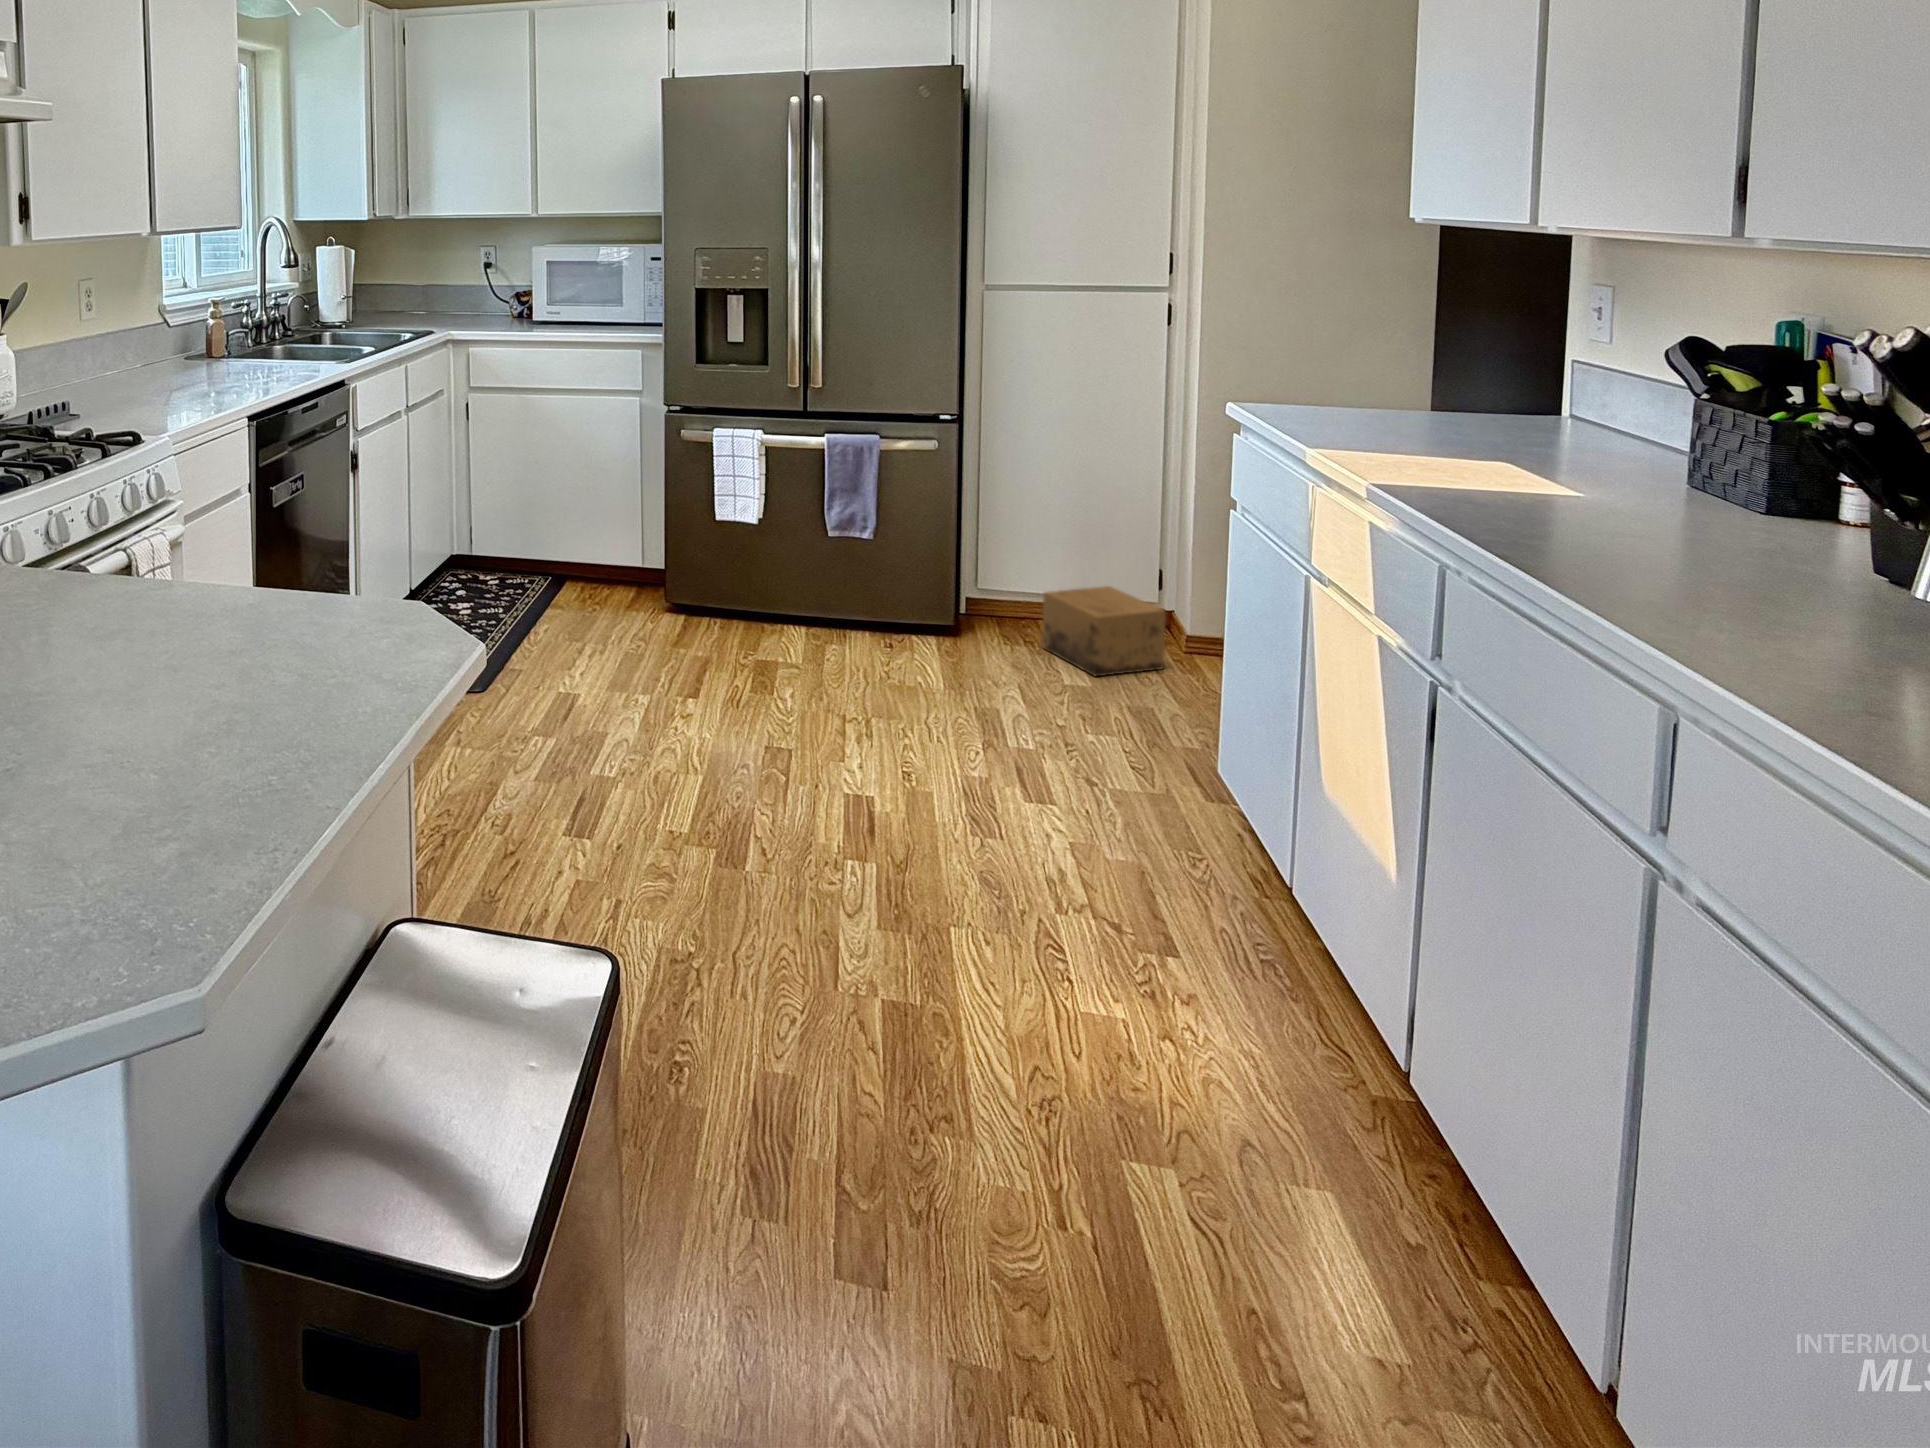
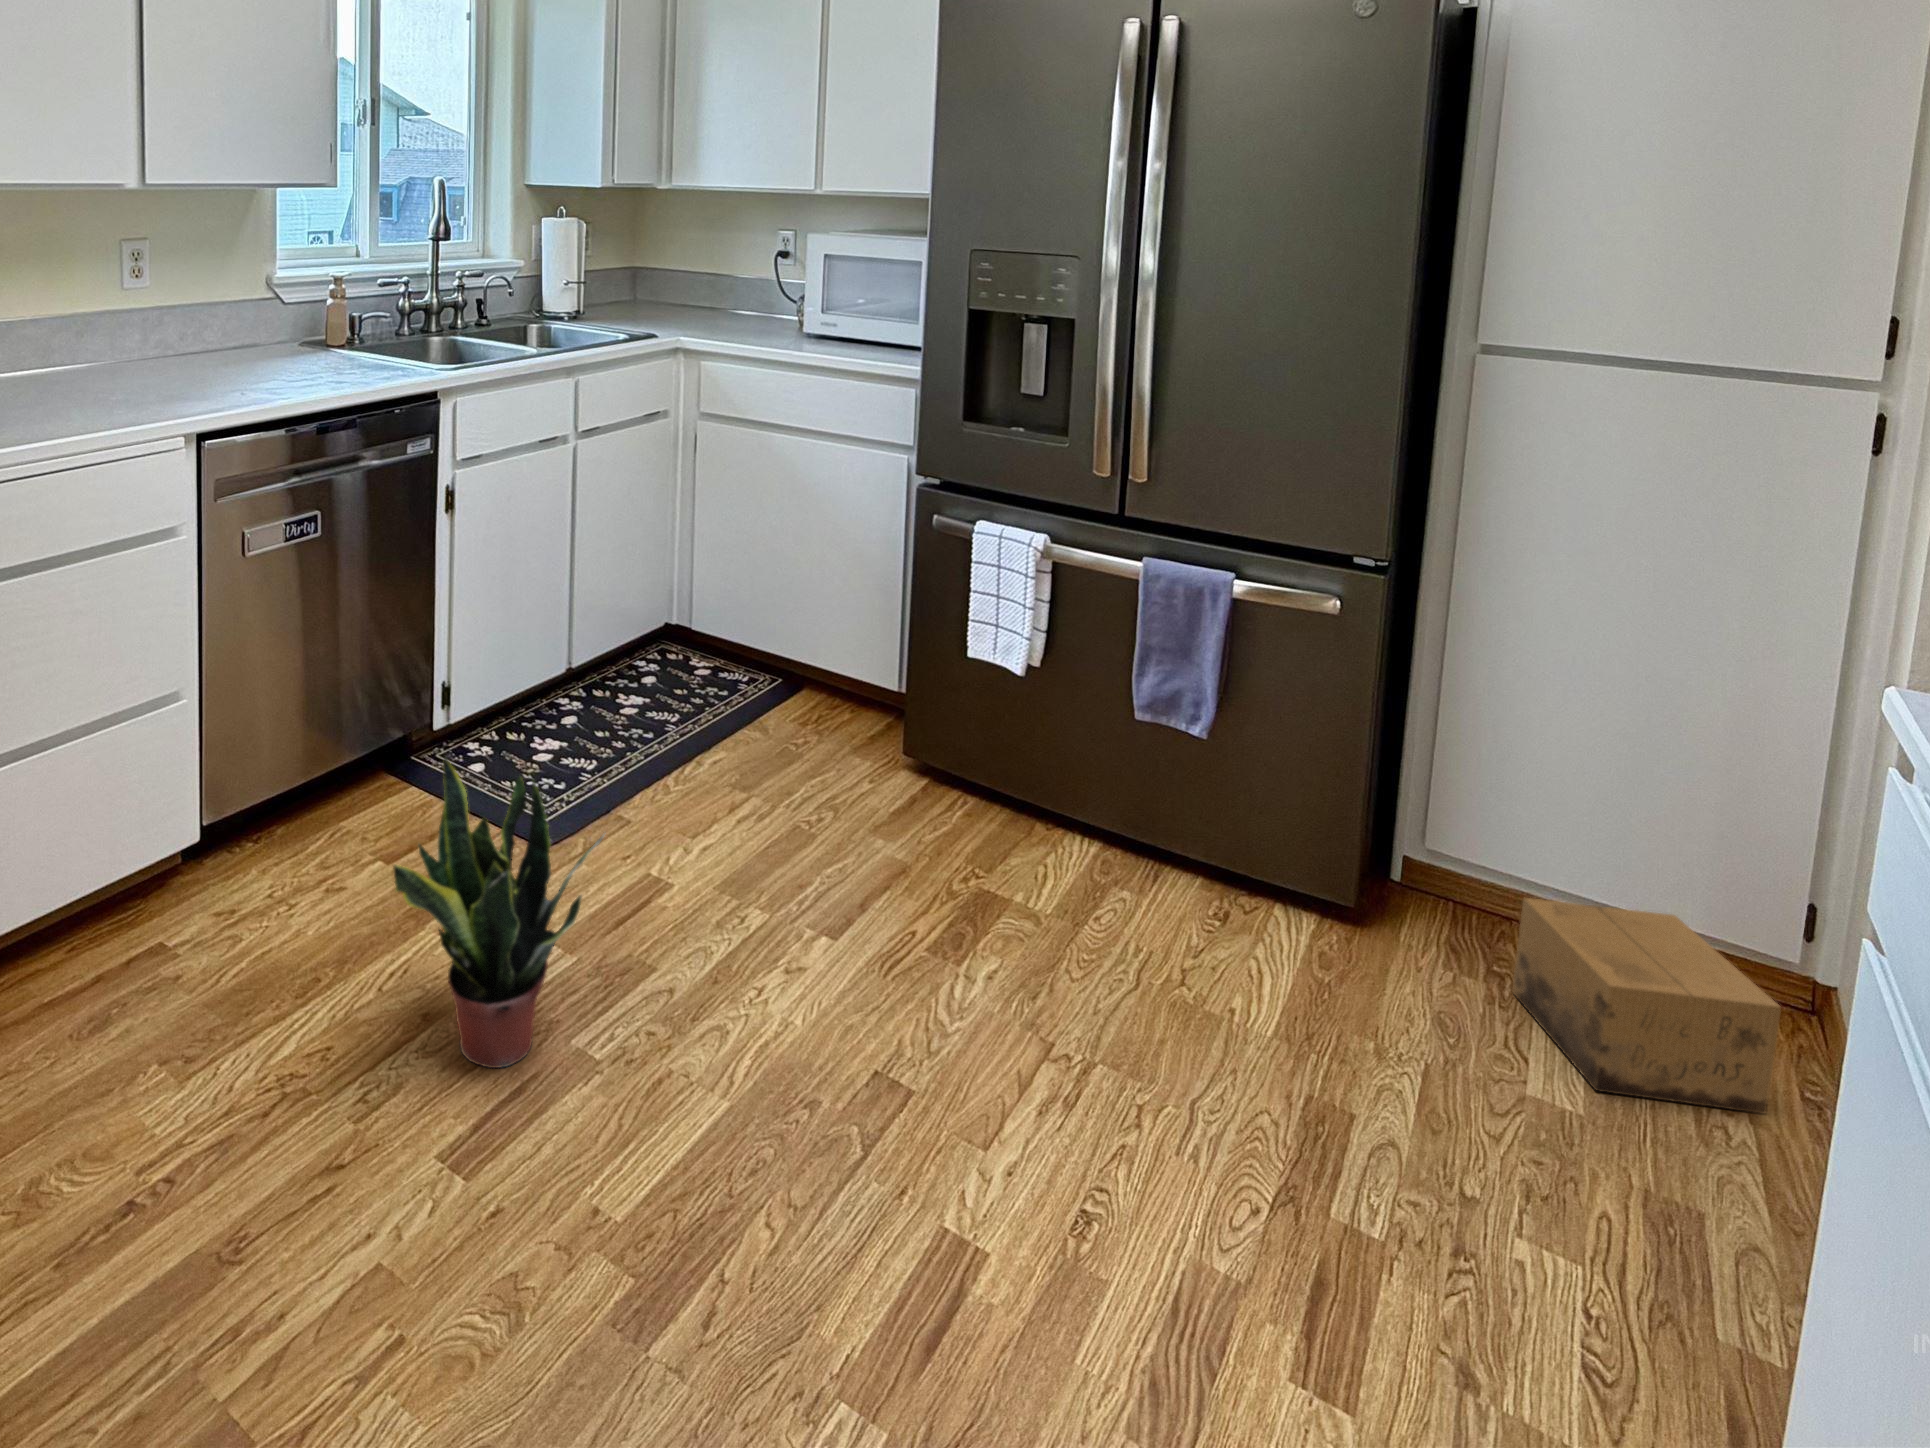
potted plant: none [484,601,607,796] -> present [393,758,606,1068]

